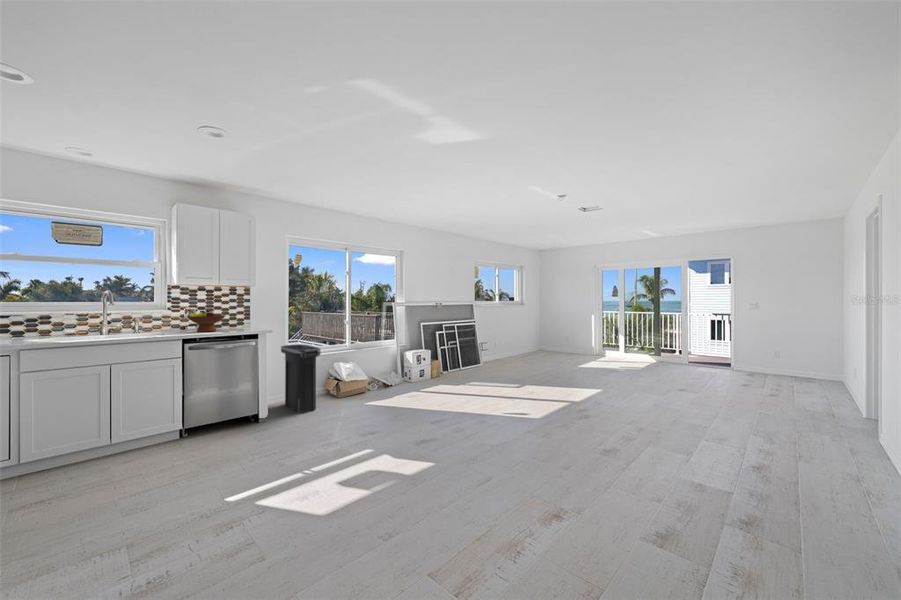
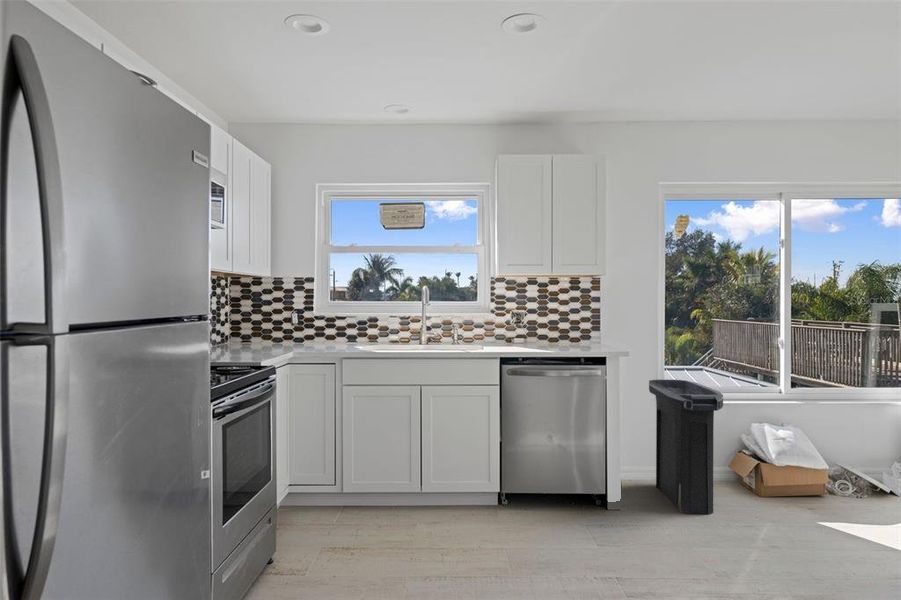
fruit bowl: present [187,310,225,332] -> none [509,315,561,349]

